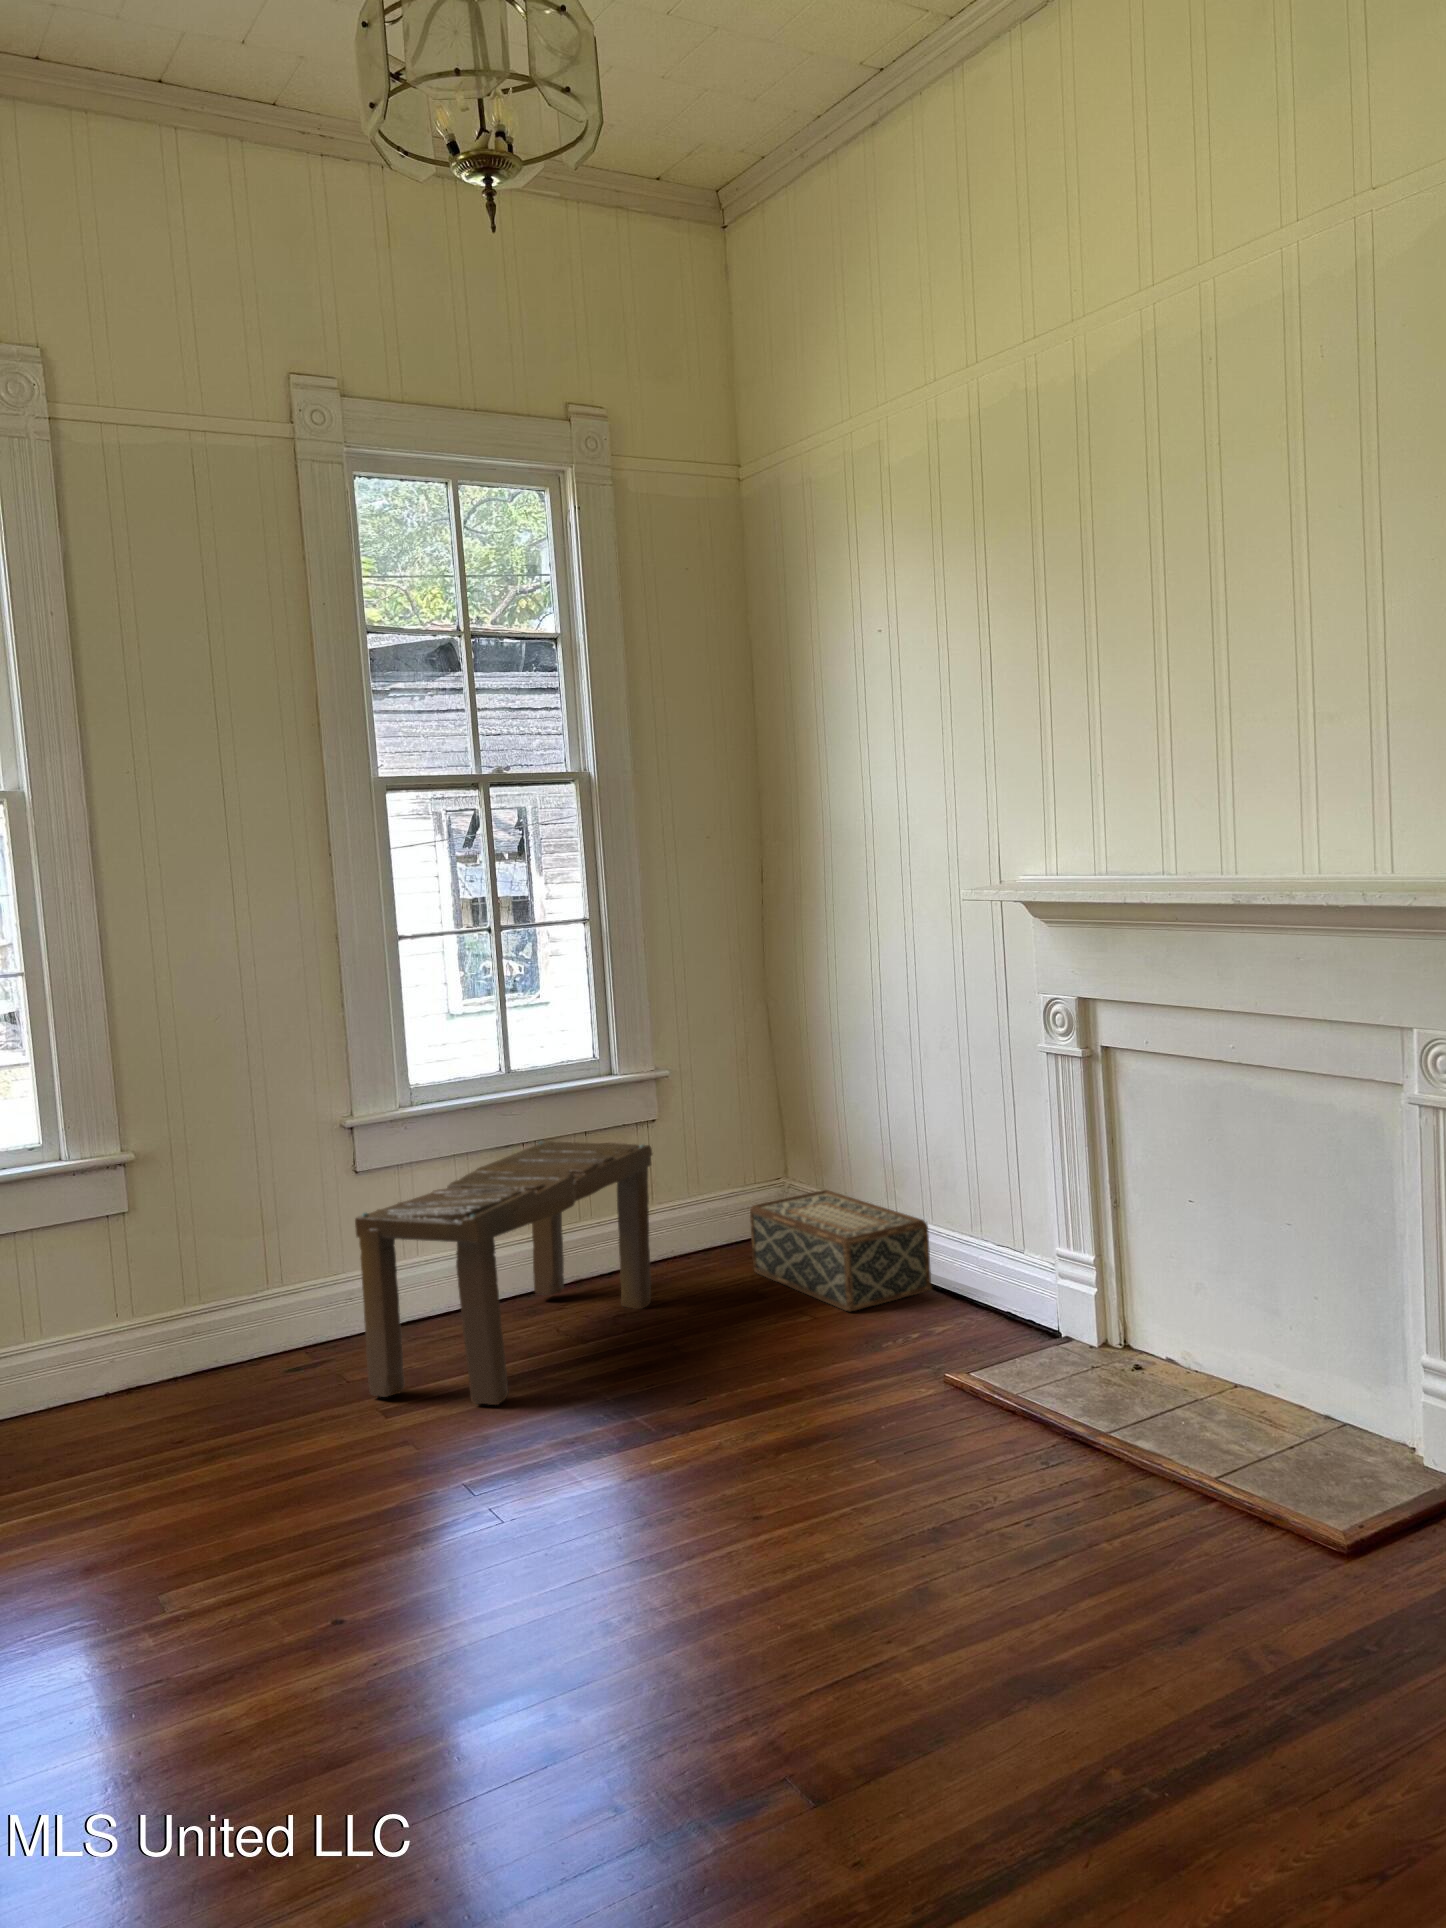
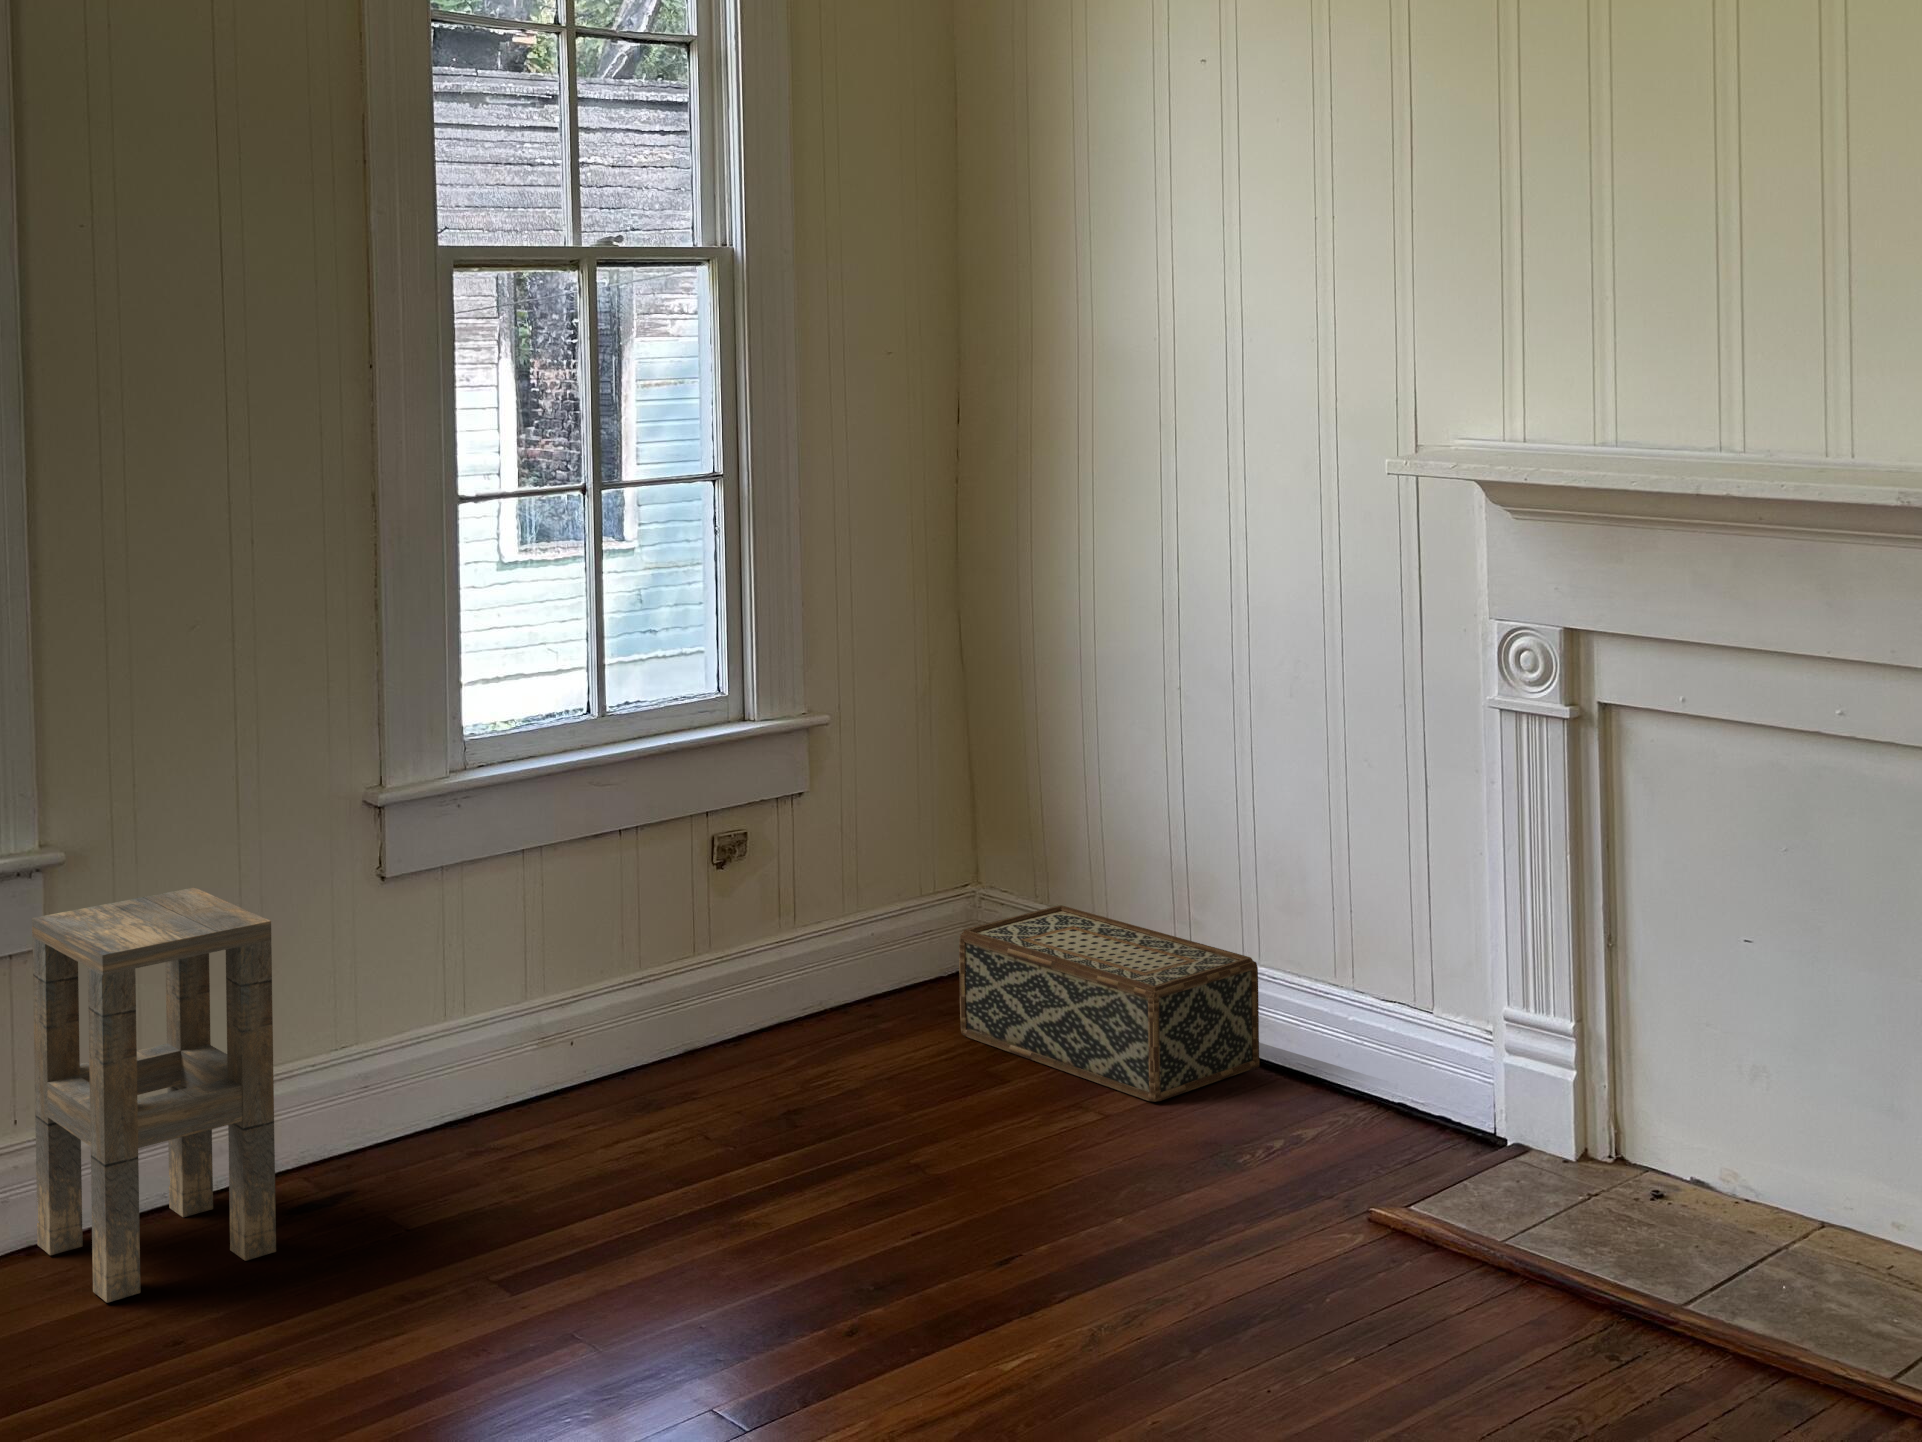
bench: present [355,1141,652,1405] -> none [445,825,844,1262]
side table: none [117,1181,267,1426] -> present [32,888,276,1303]

